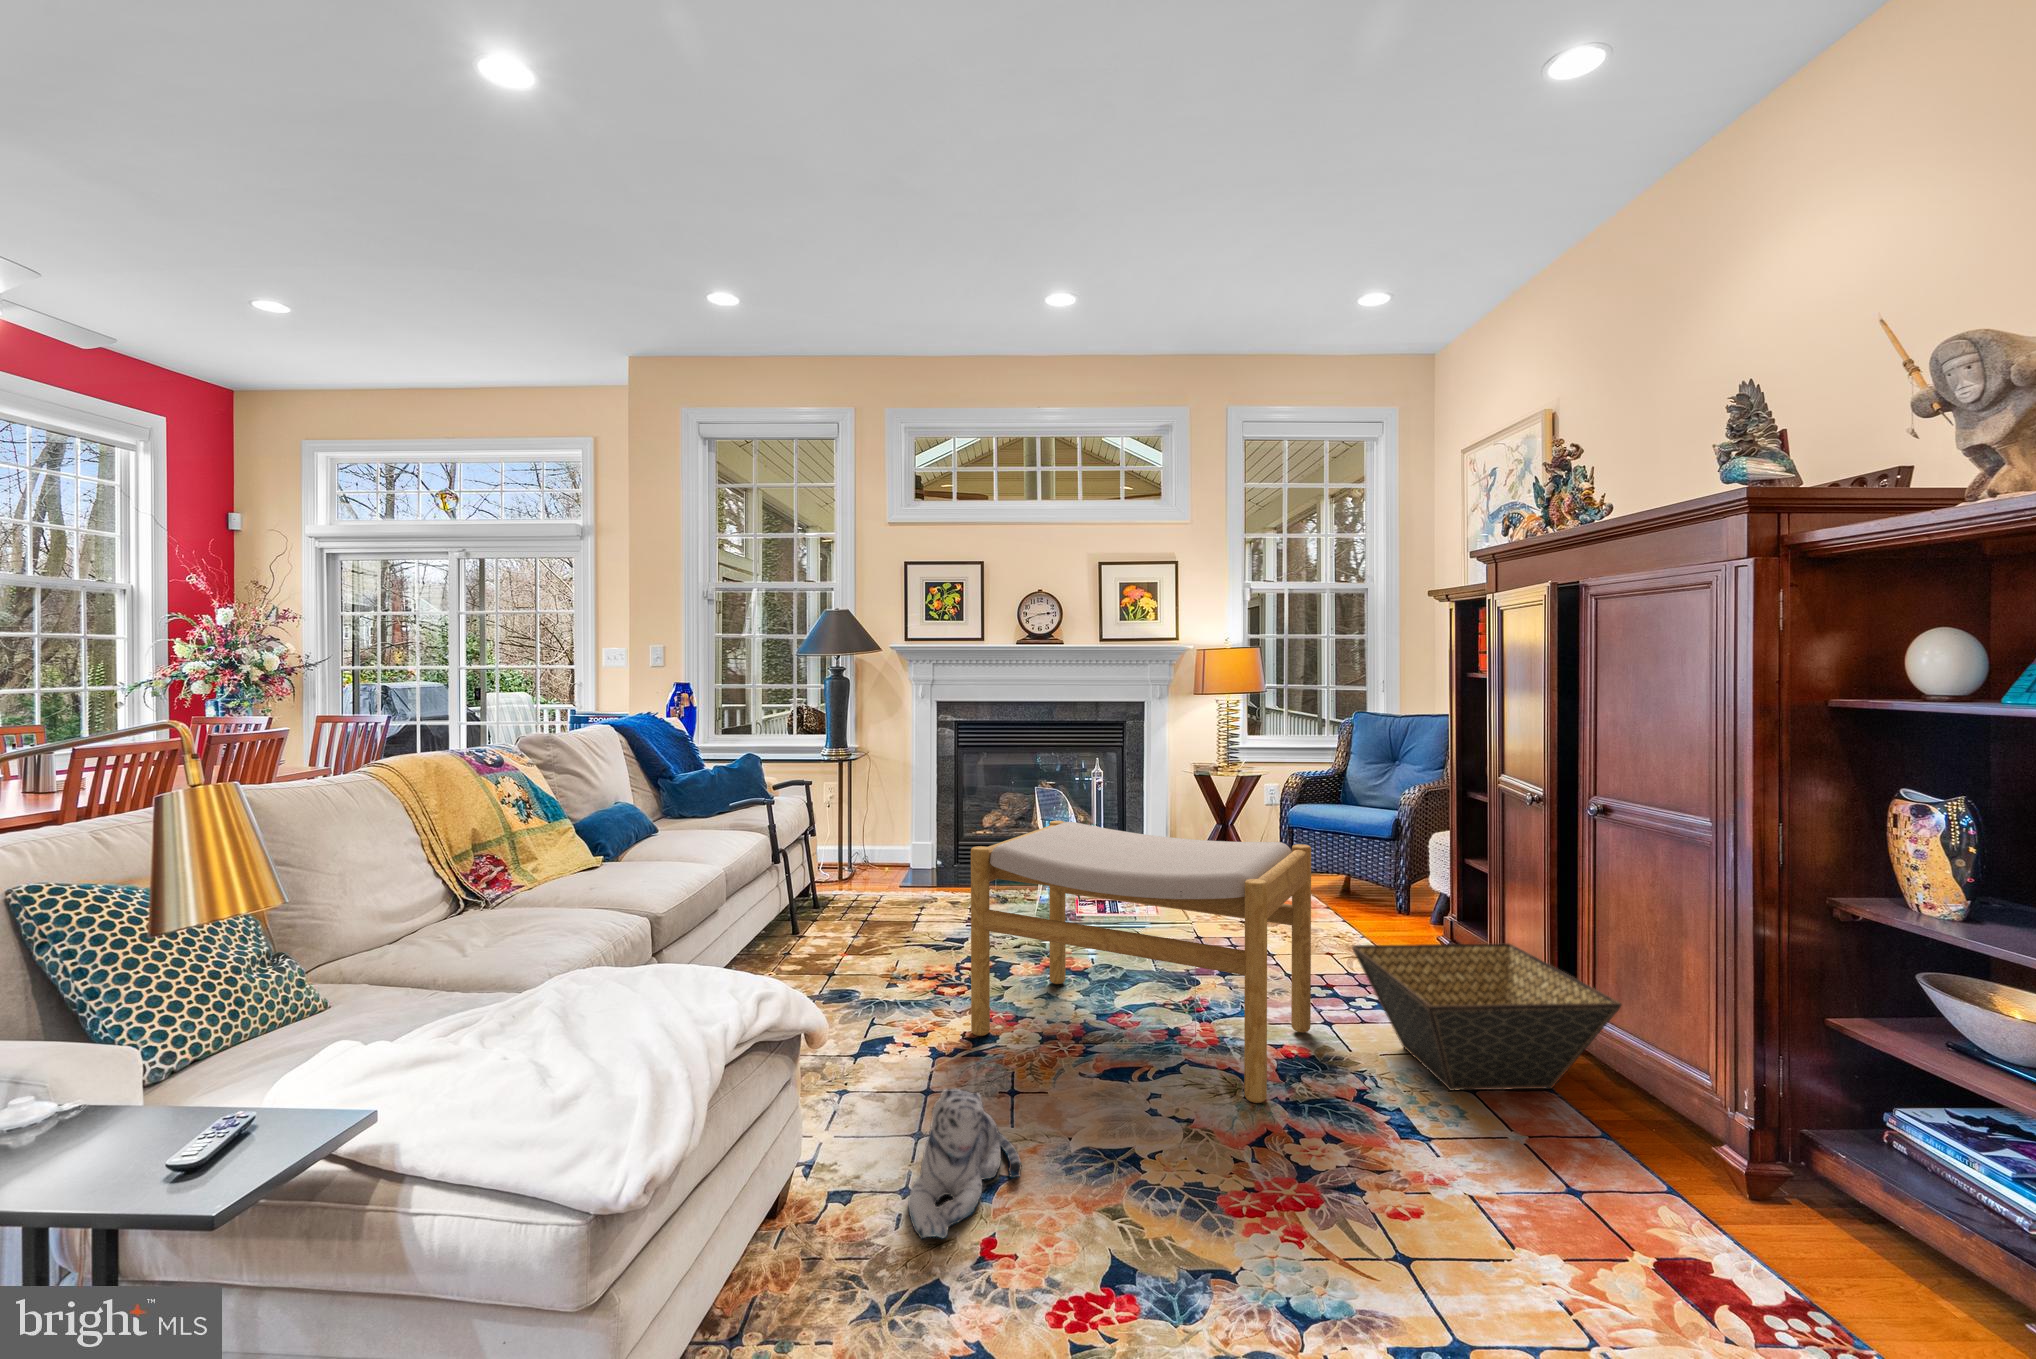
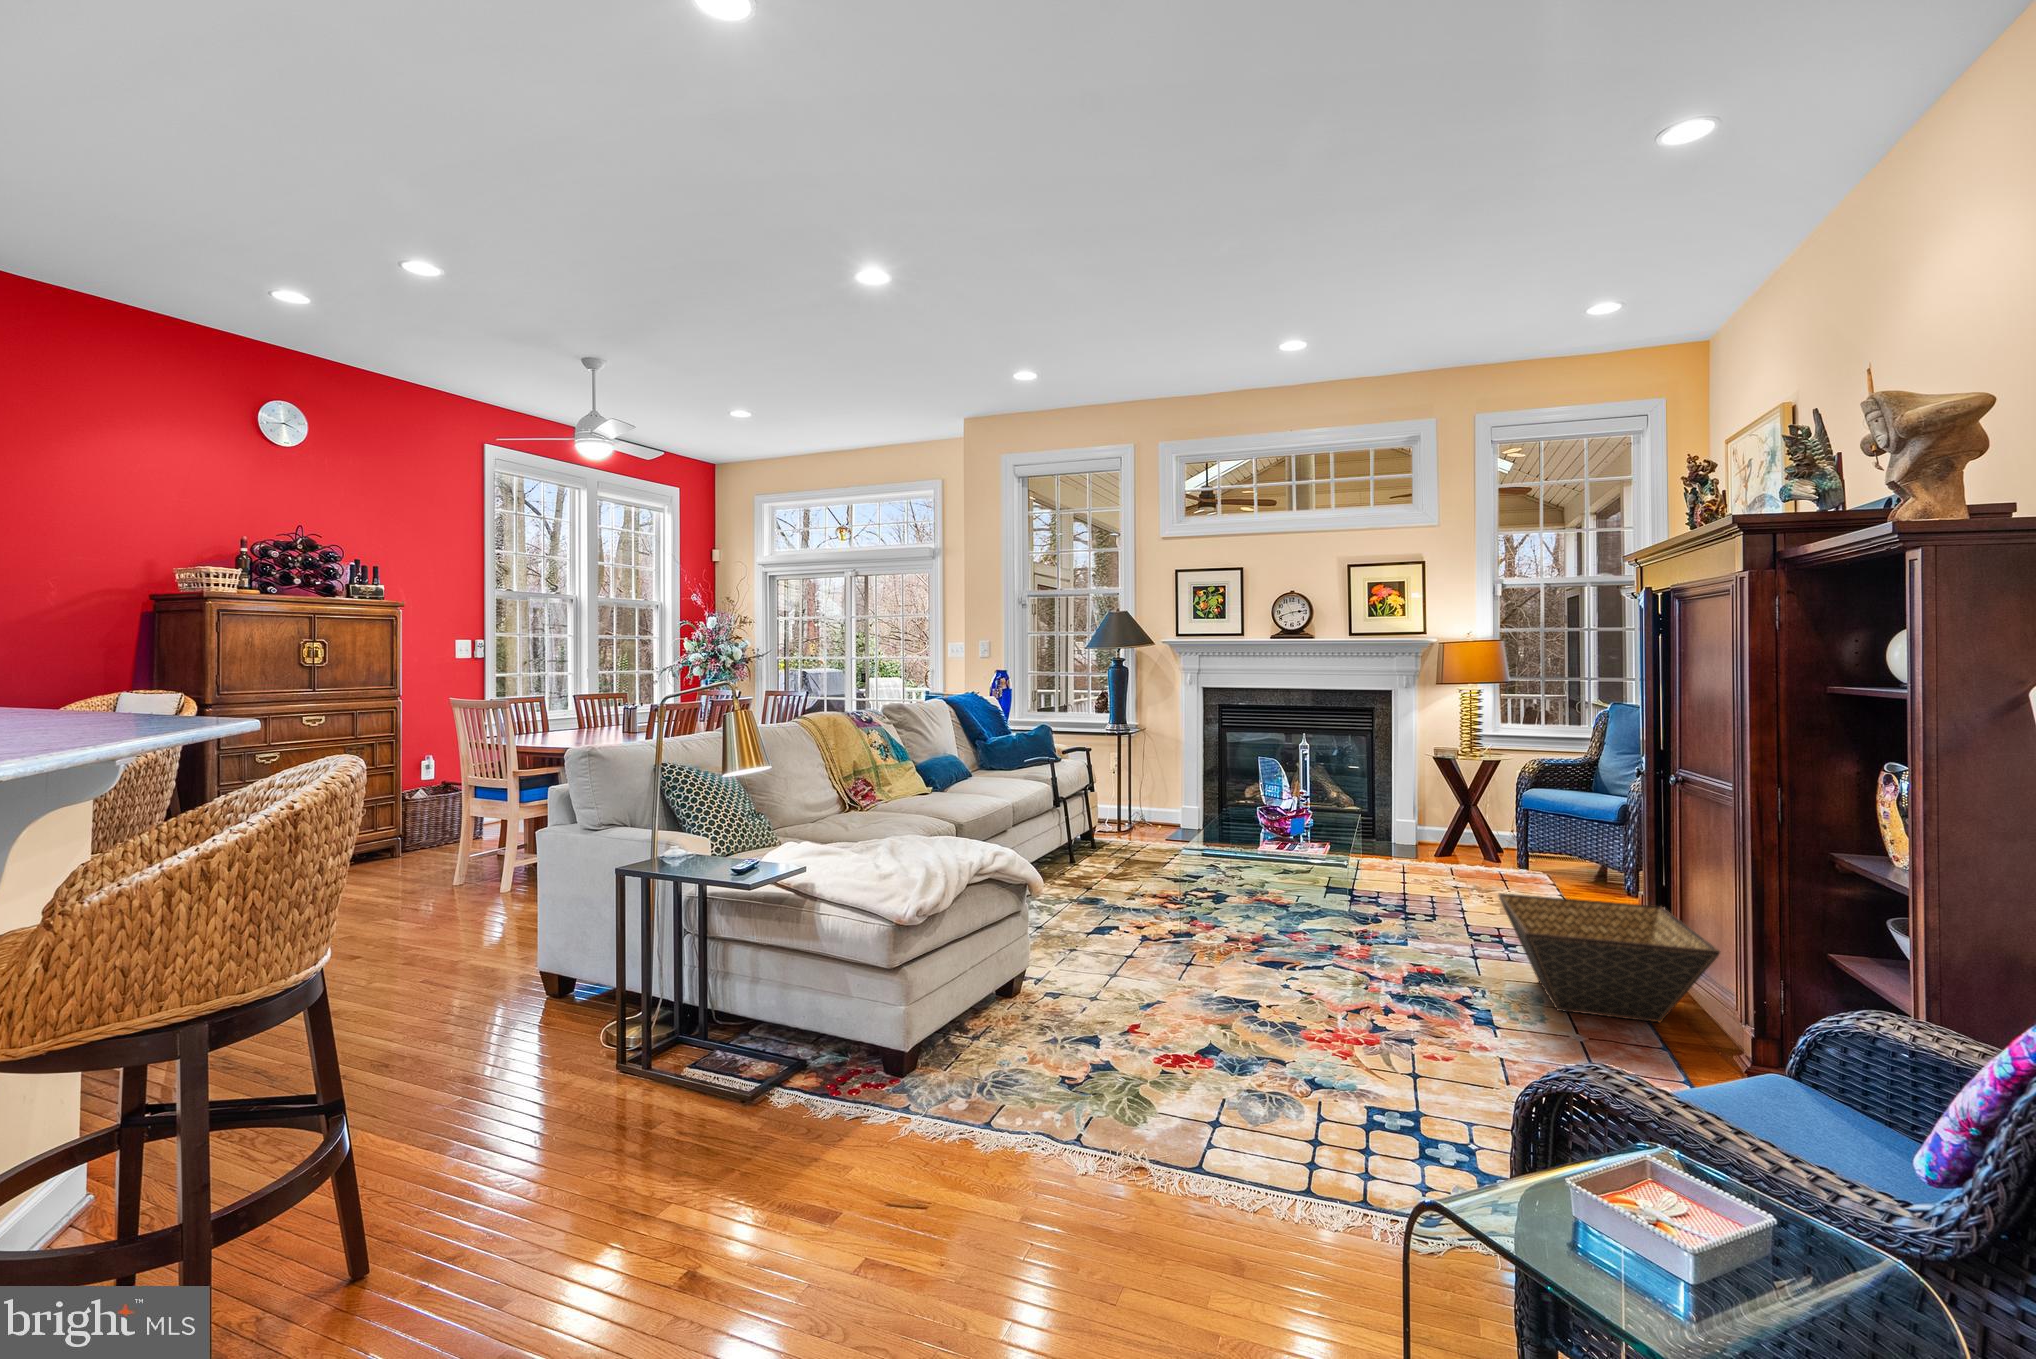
footstool: present [971,821,1311,1103] -> none [1175,780,1460,994]
plush toy: present [908,1089,1021,1238] -> none [1091,933,1177,1020]

